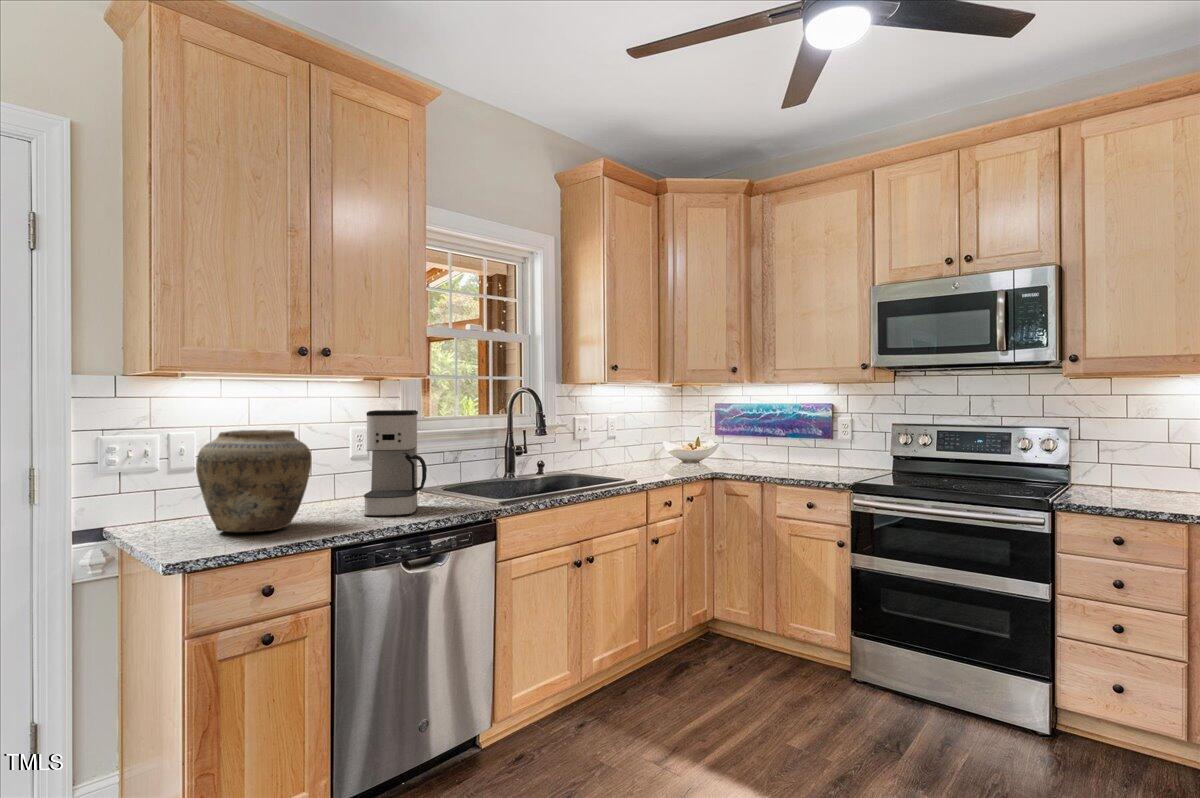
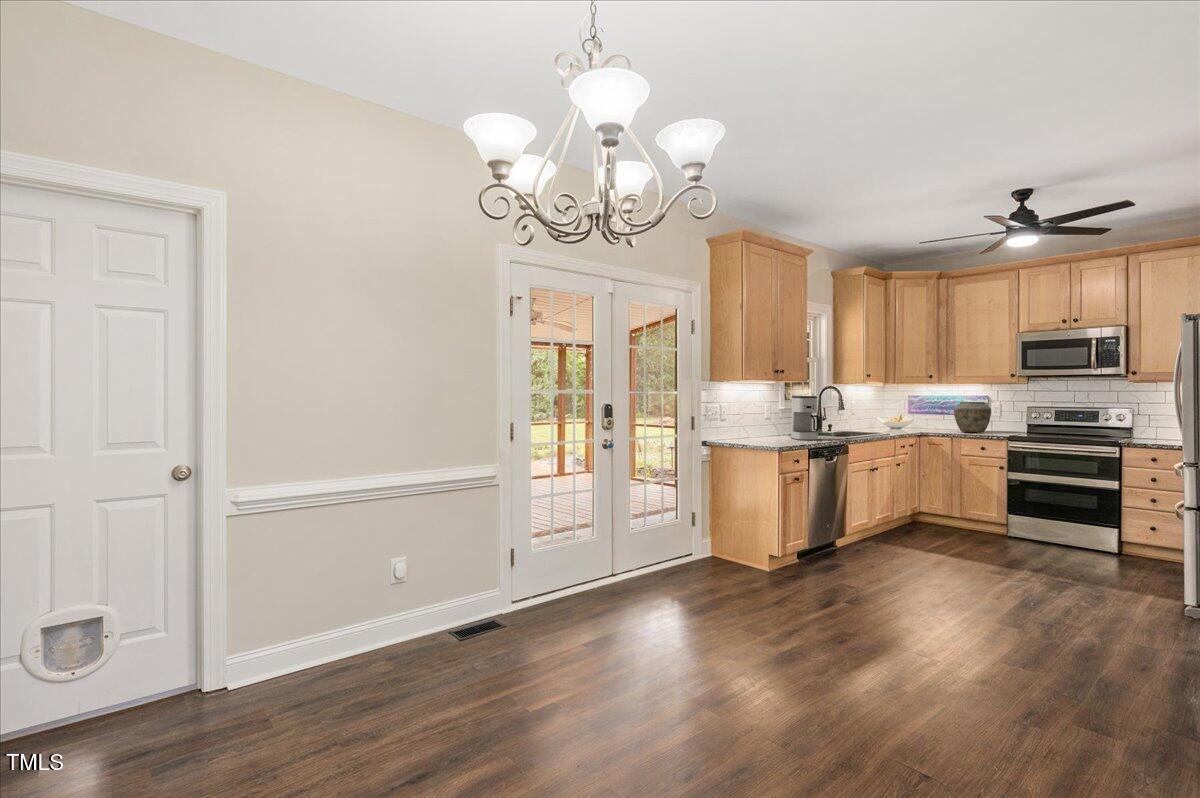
vase: present [196,430,311,532] -> present [954,402,991,432]

